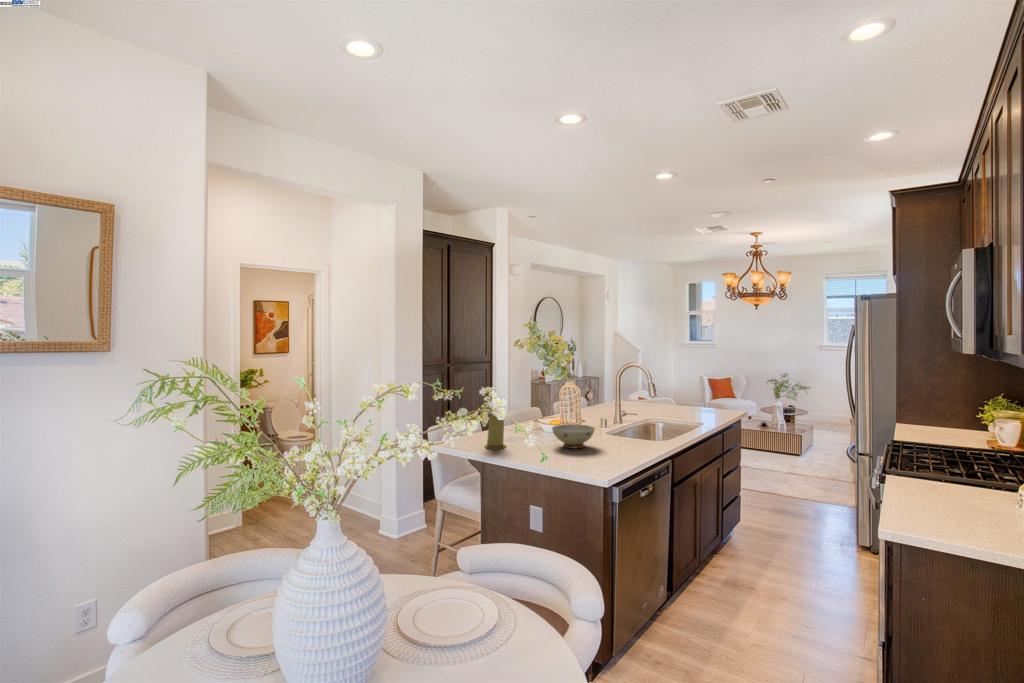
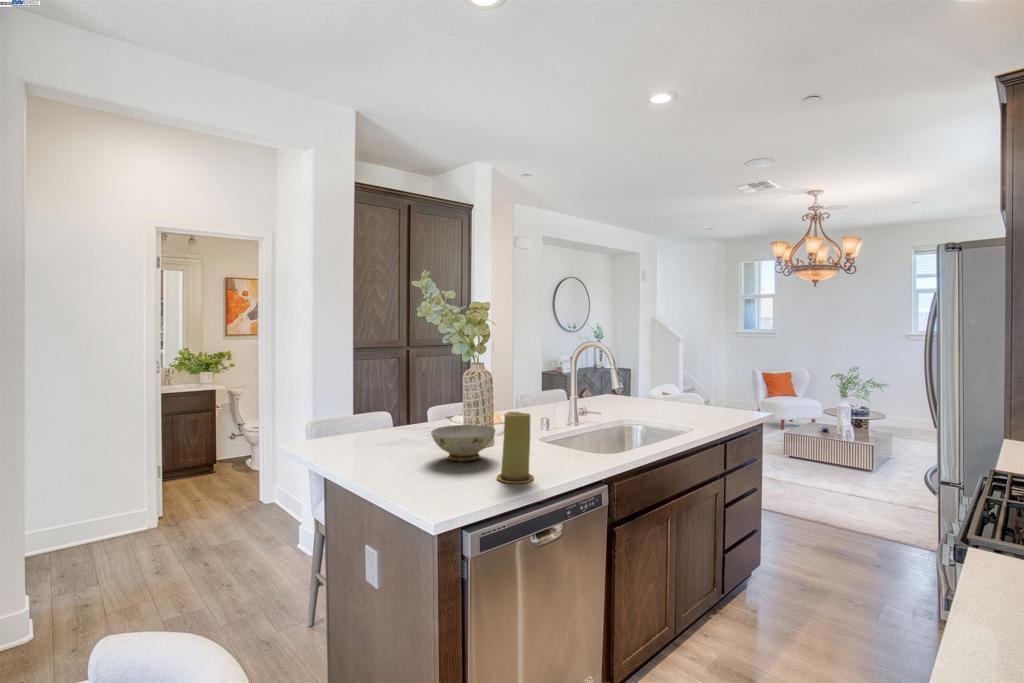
candle: present [485,414,506,449] -> present [497,412,534,483]

